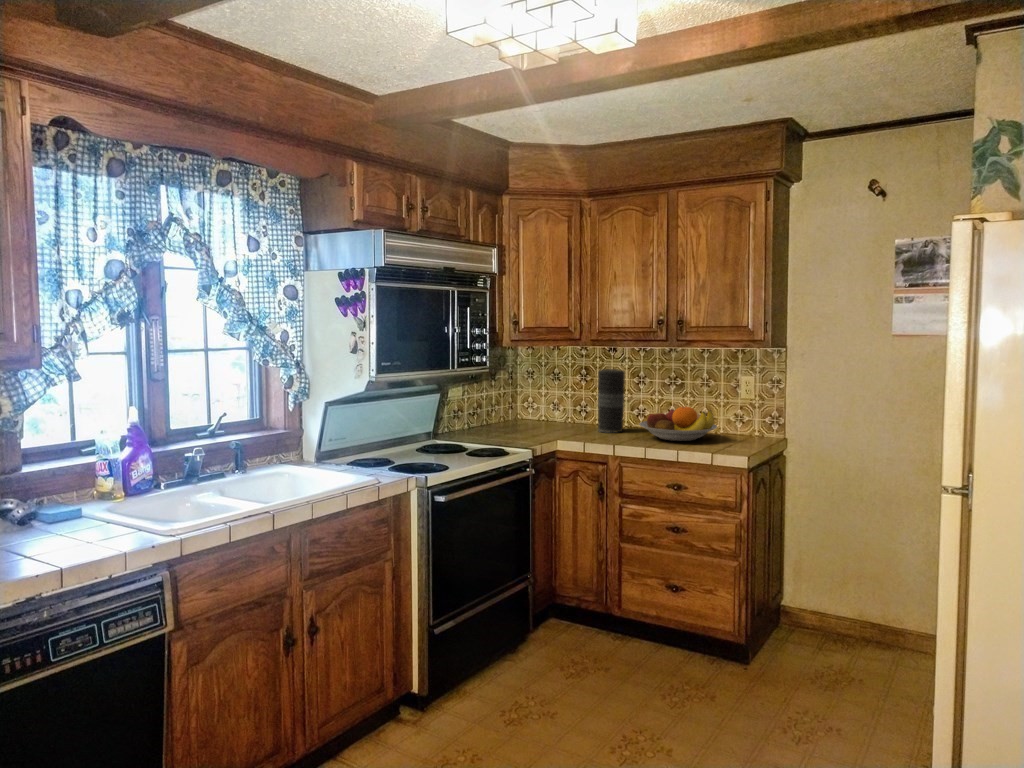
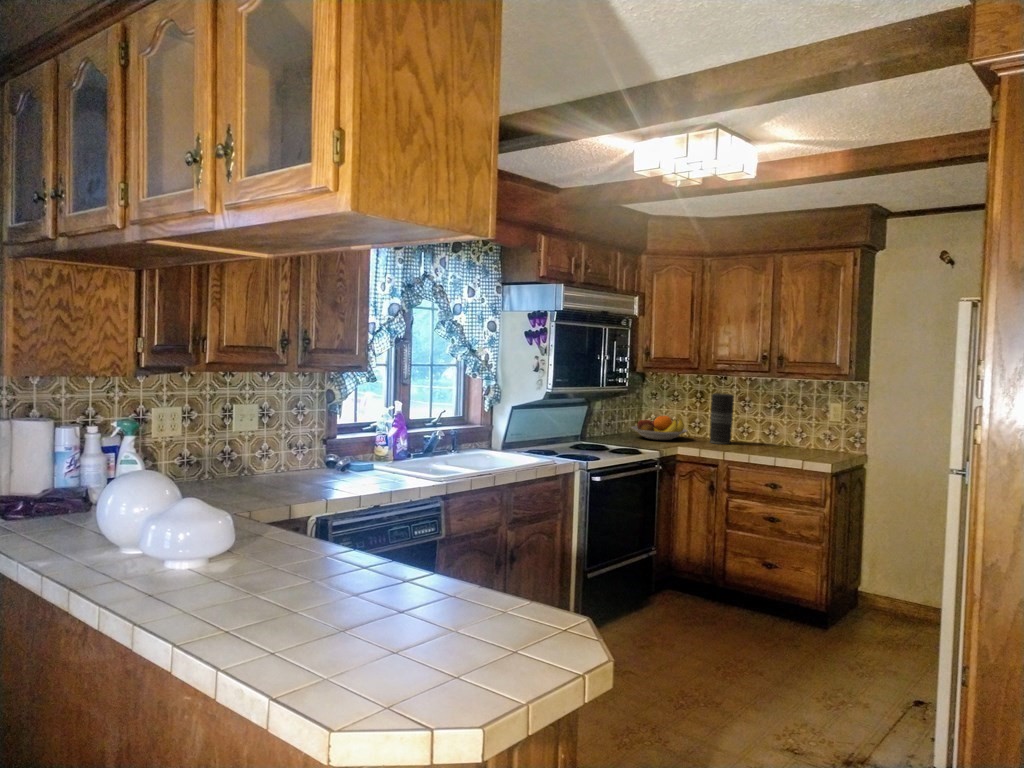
fruit bowl: present [639,407,717,441] -> present [631,415,687,440]

